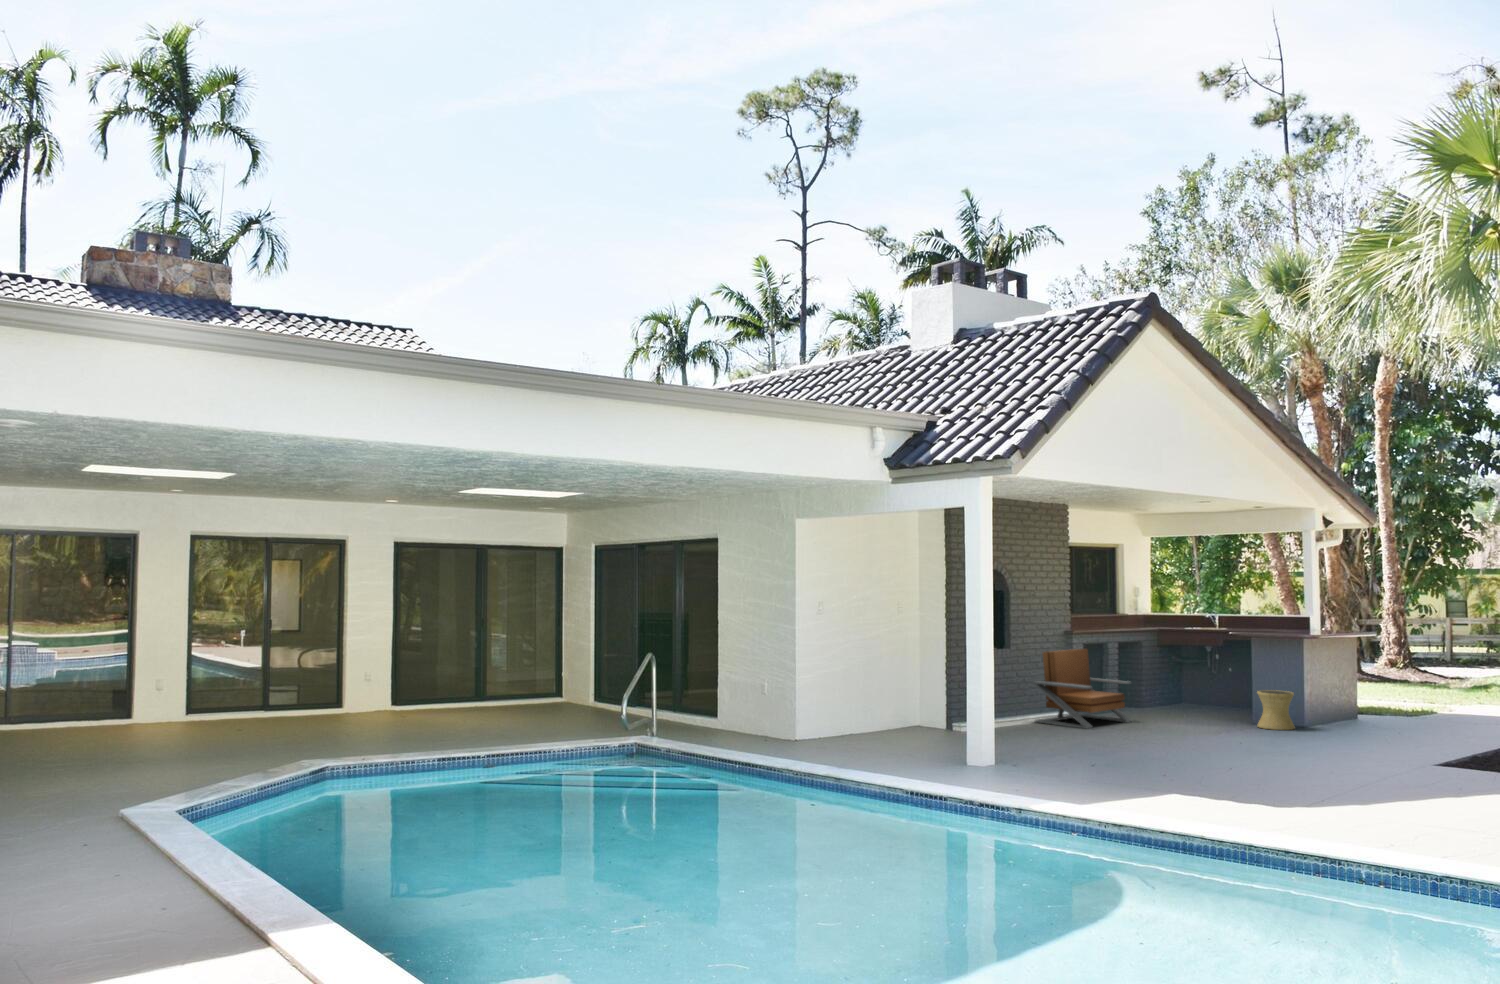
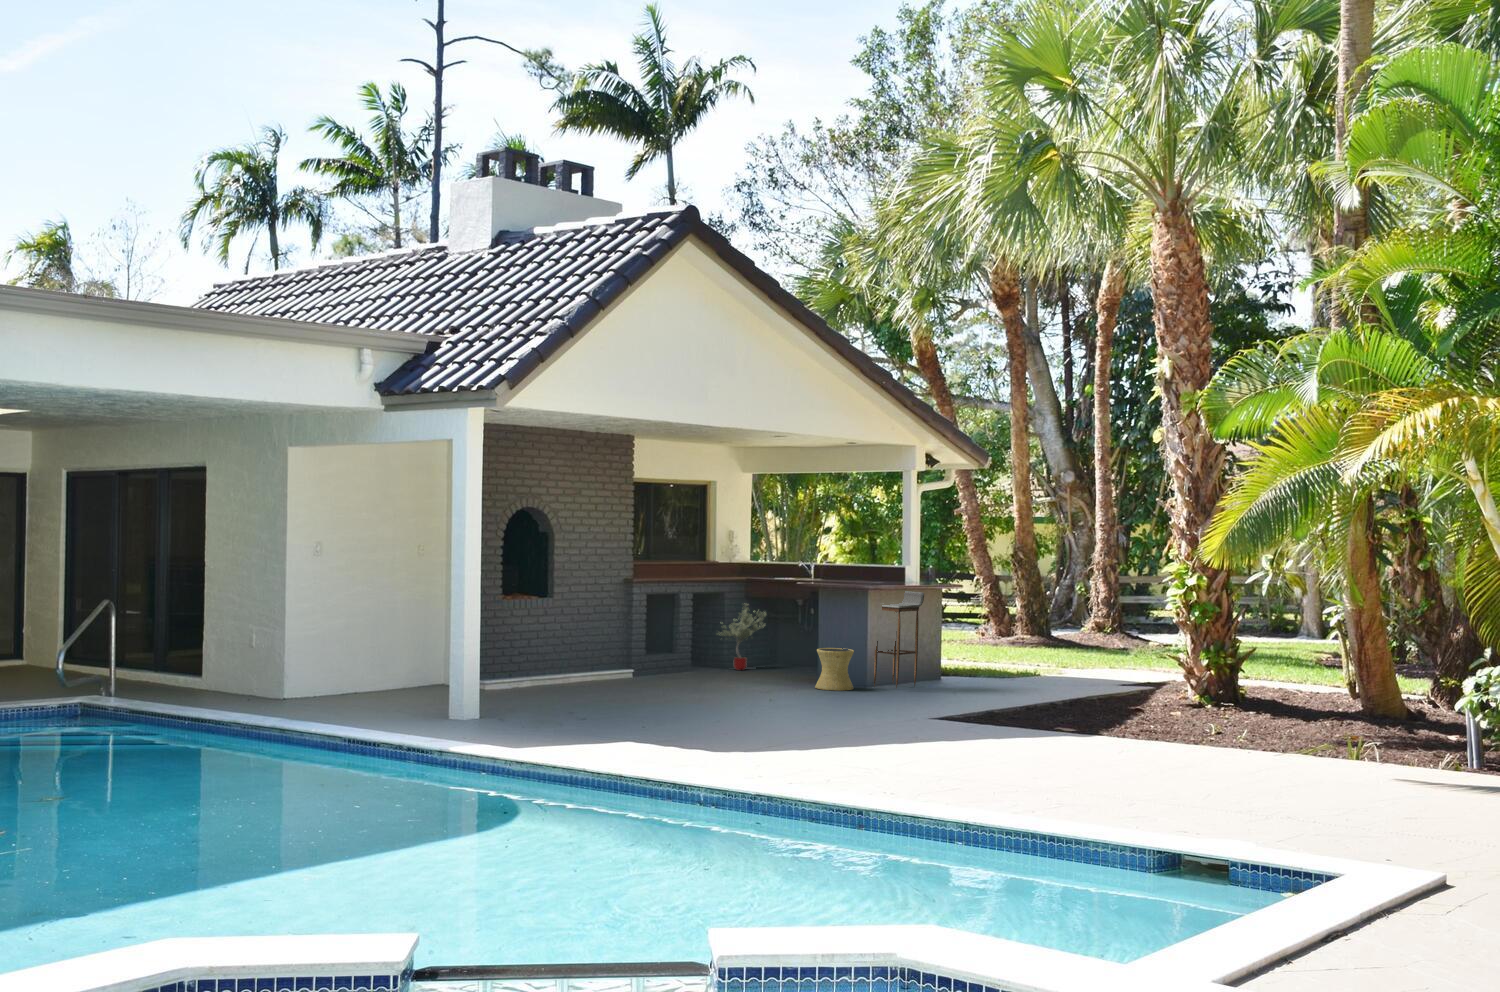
bar stool: none [1309,637,1355,730] -> present [874,591,924,688]
potted tree: none [1135,648,1179,708] -> present [717,603,766,670]
lounge chair: present [1033,649,1132,728] -> none [577,601,689,689]

